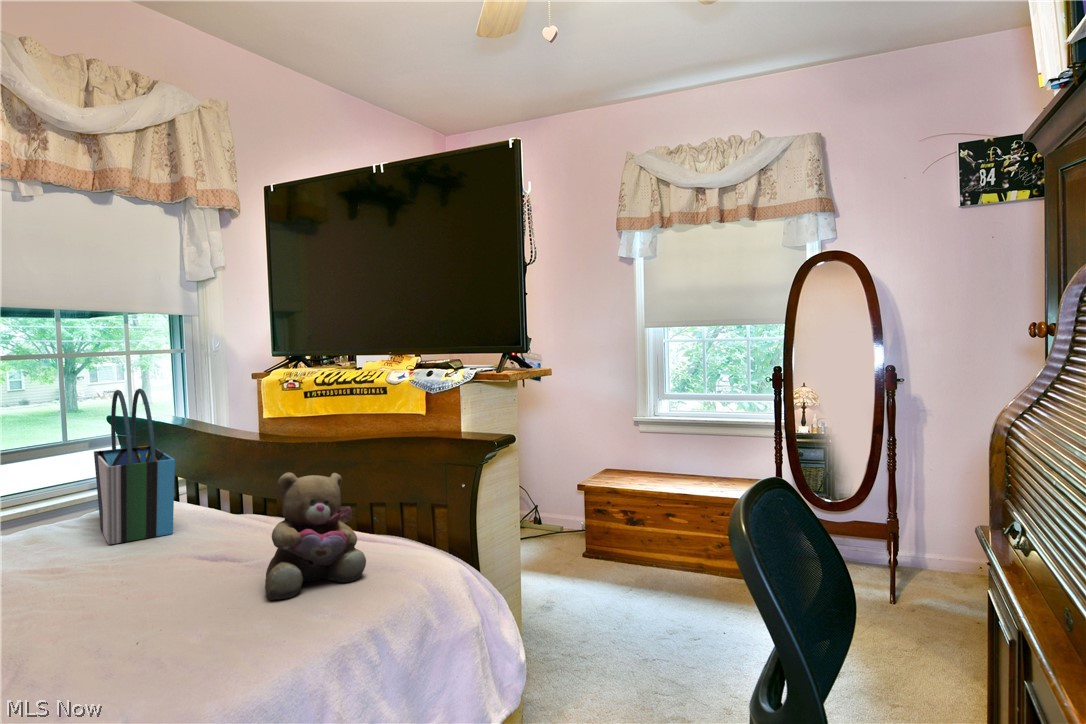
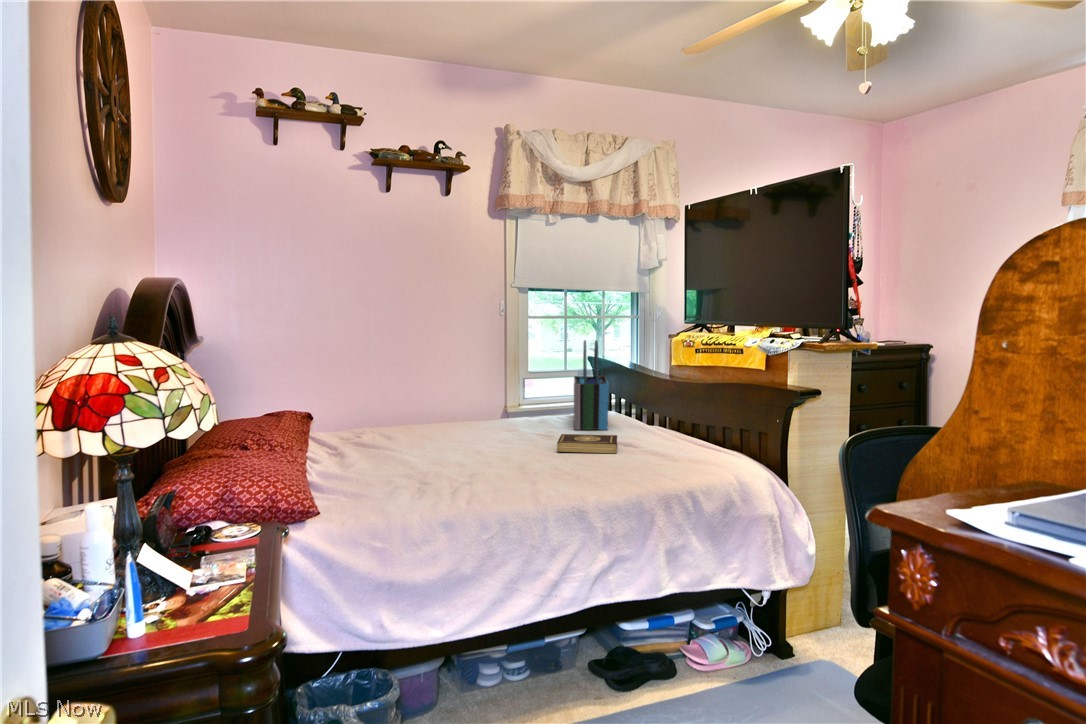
teddy bear: present [265,472,366,600] -> none [634,396,697,470]
book: none [97,543,217,599] -> present [557,434,617,453]

